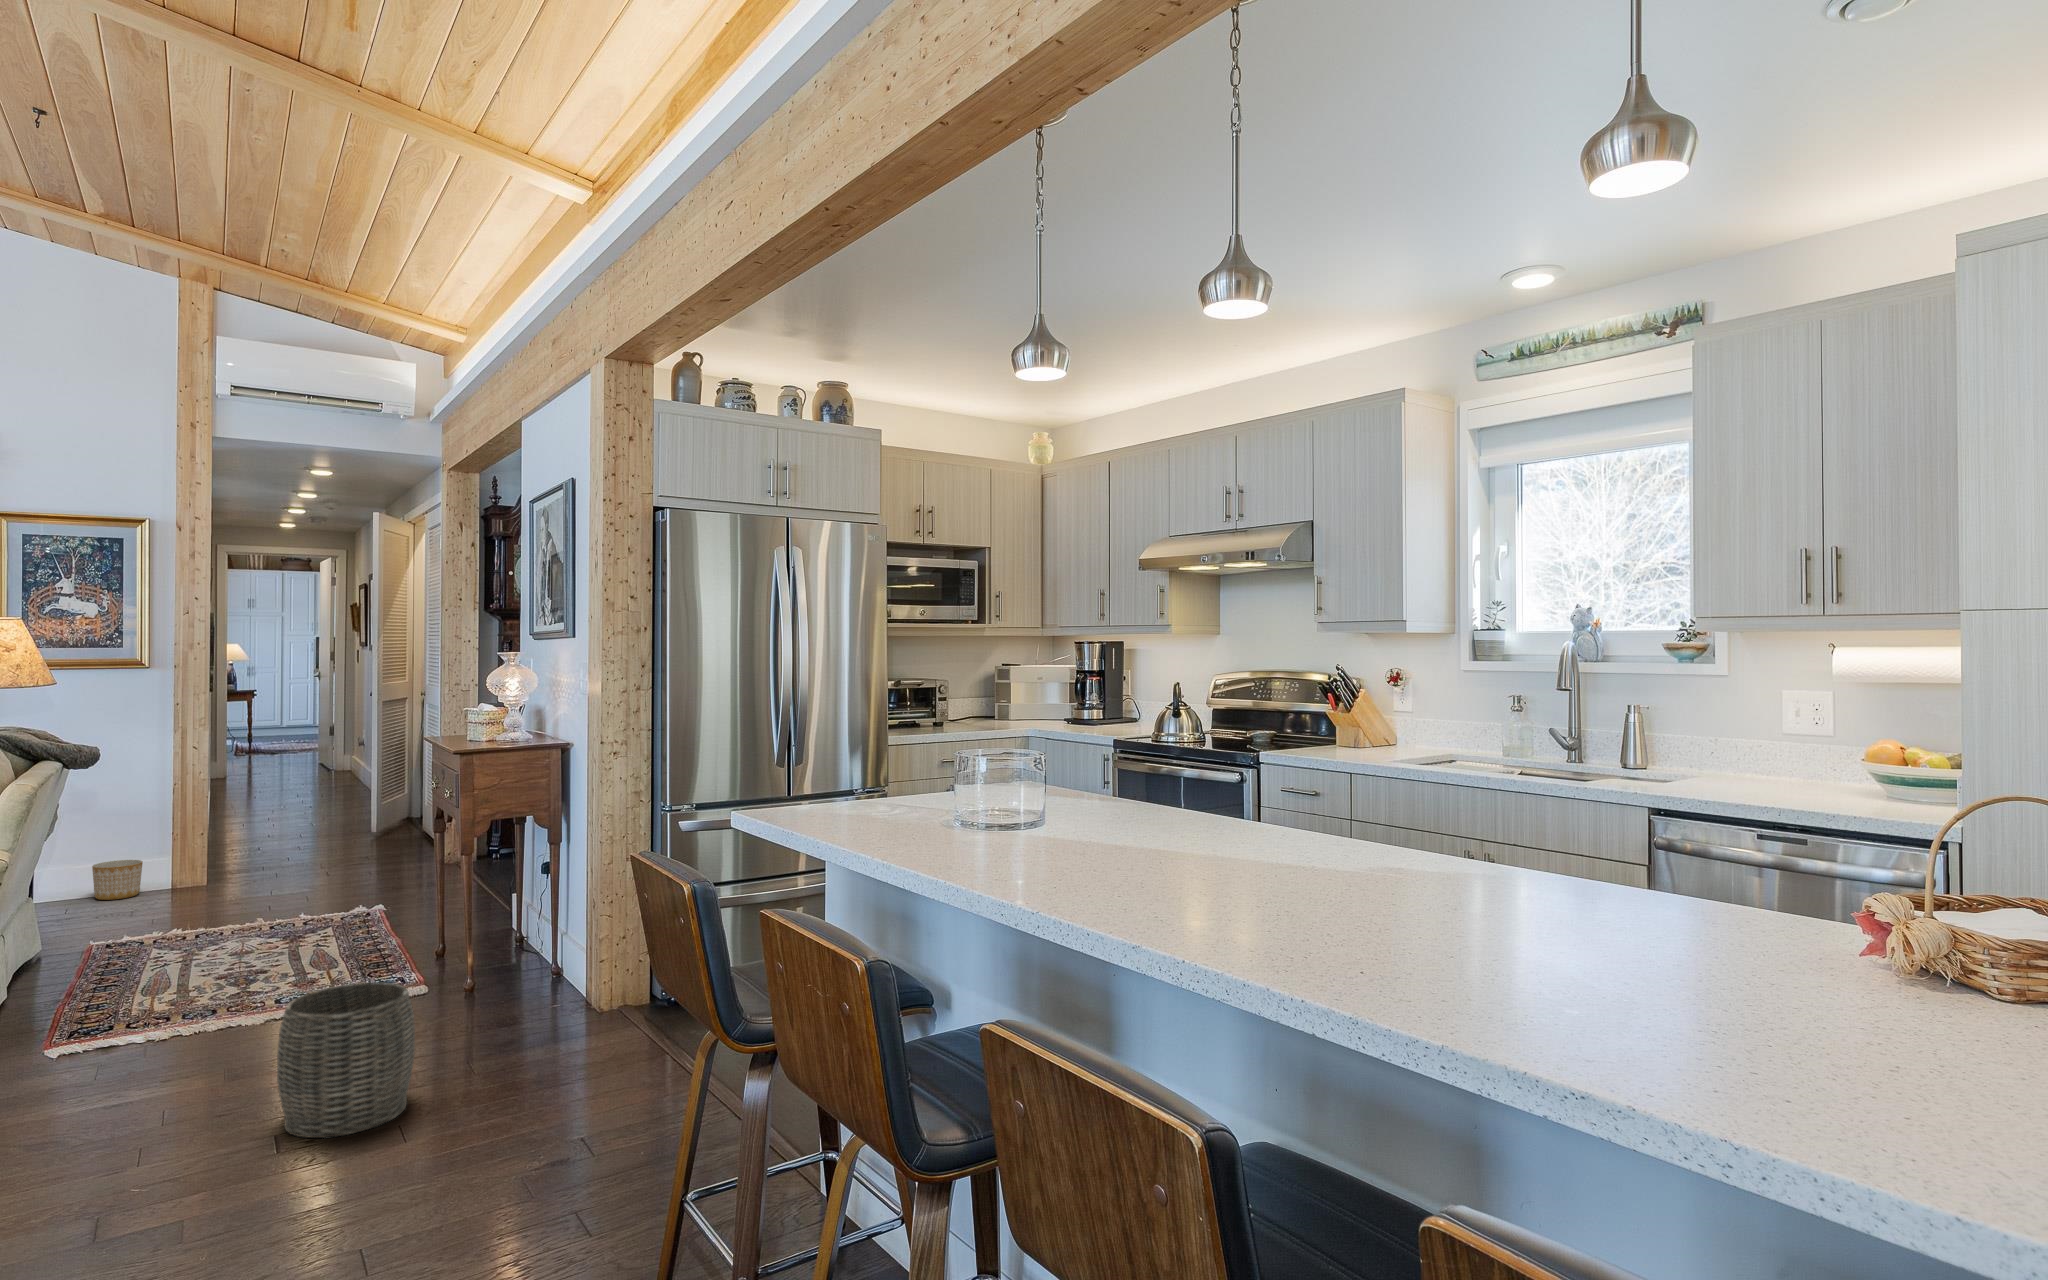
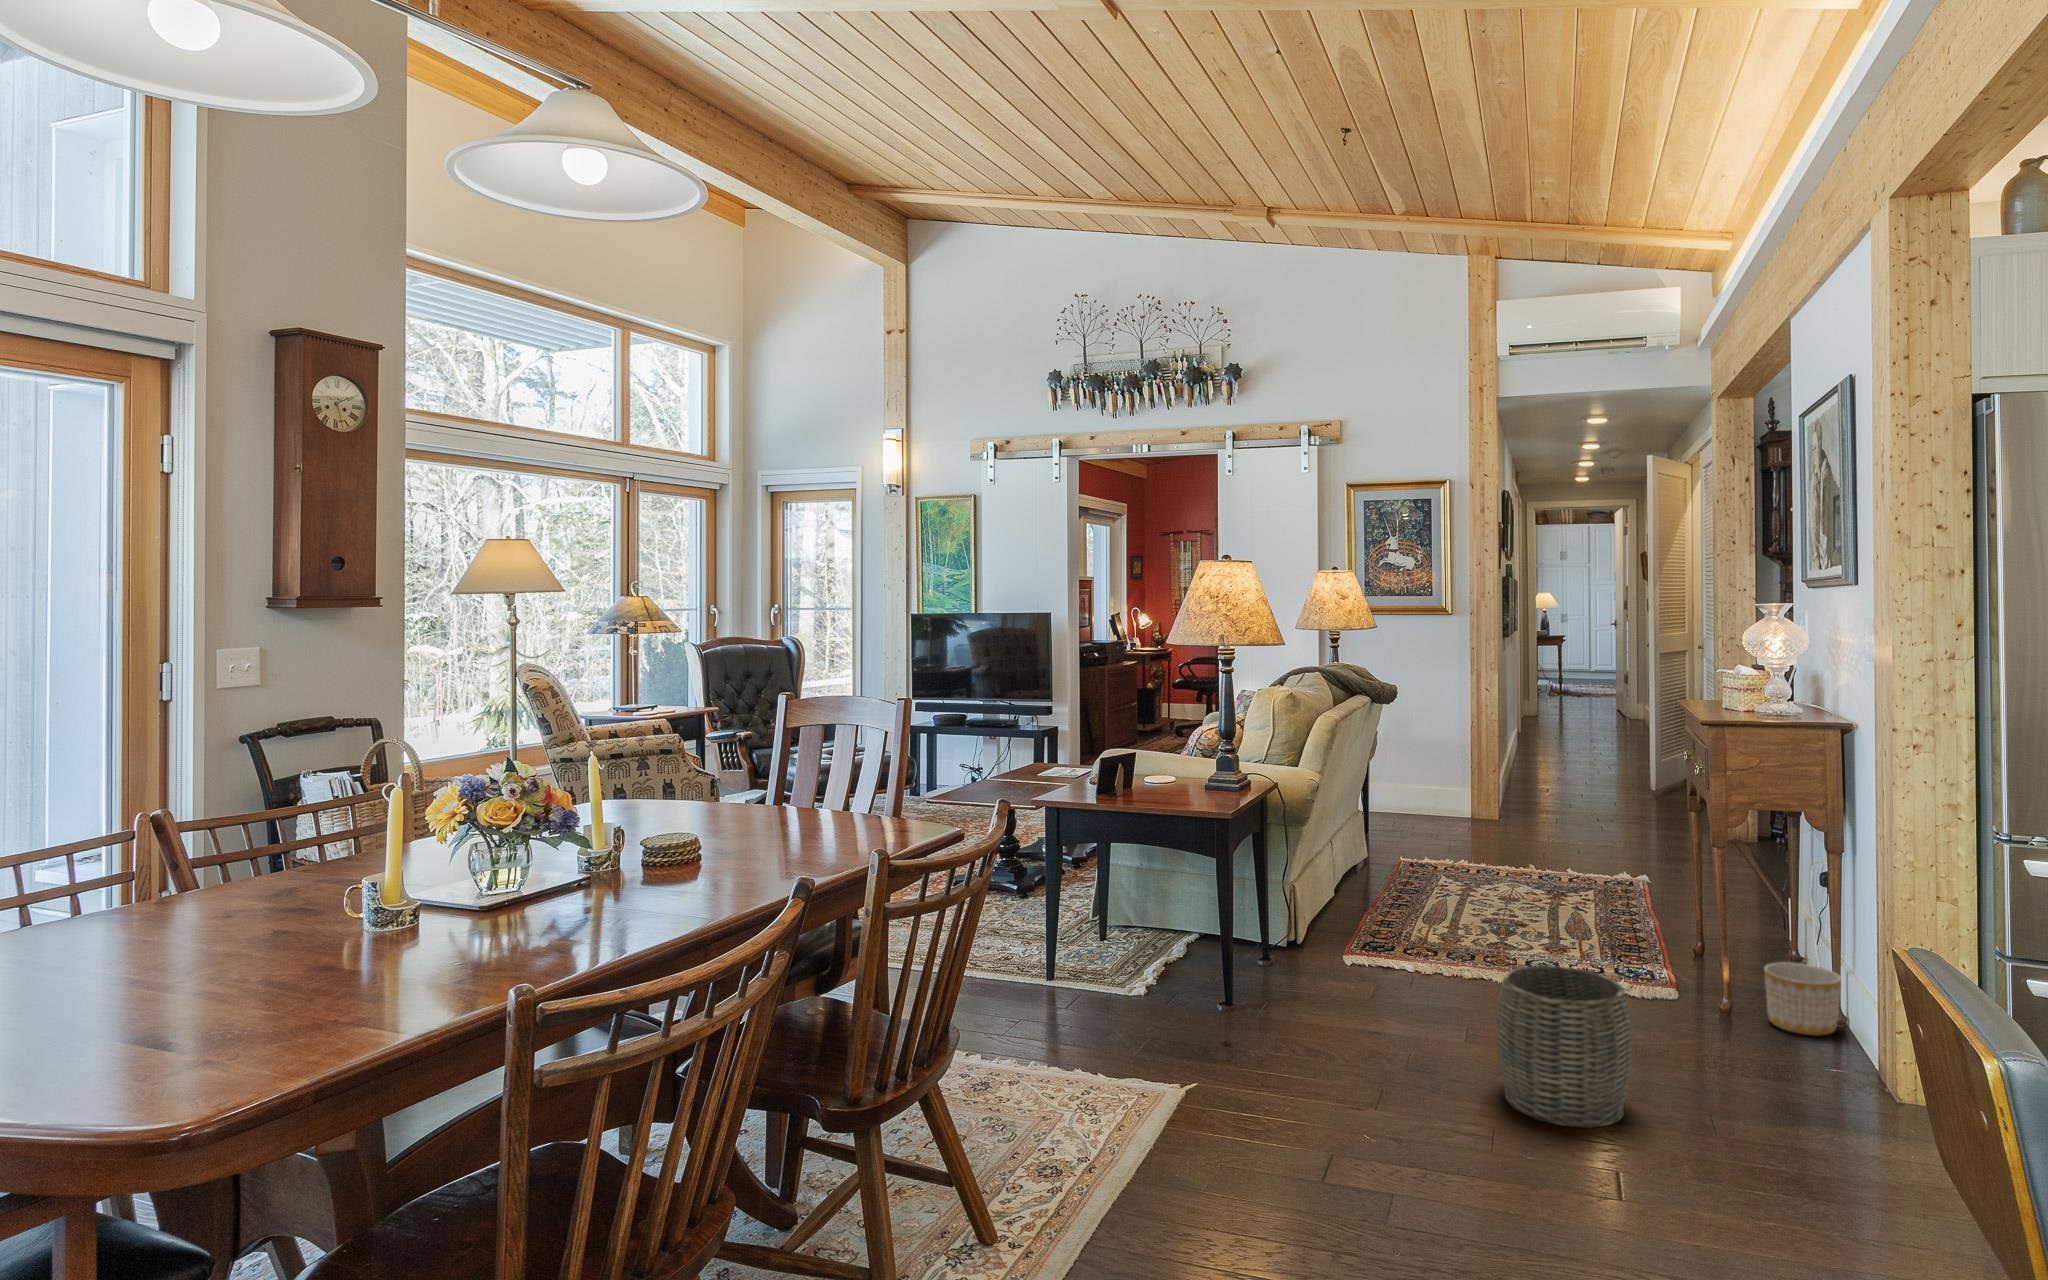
planter: present [92,860,143,900] -> present [1764,962,1841,1036]

